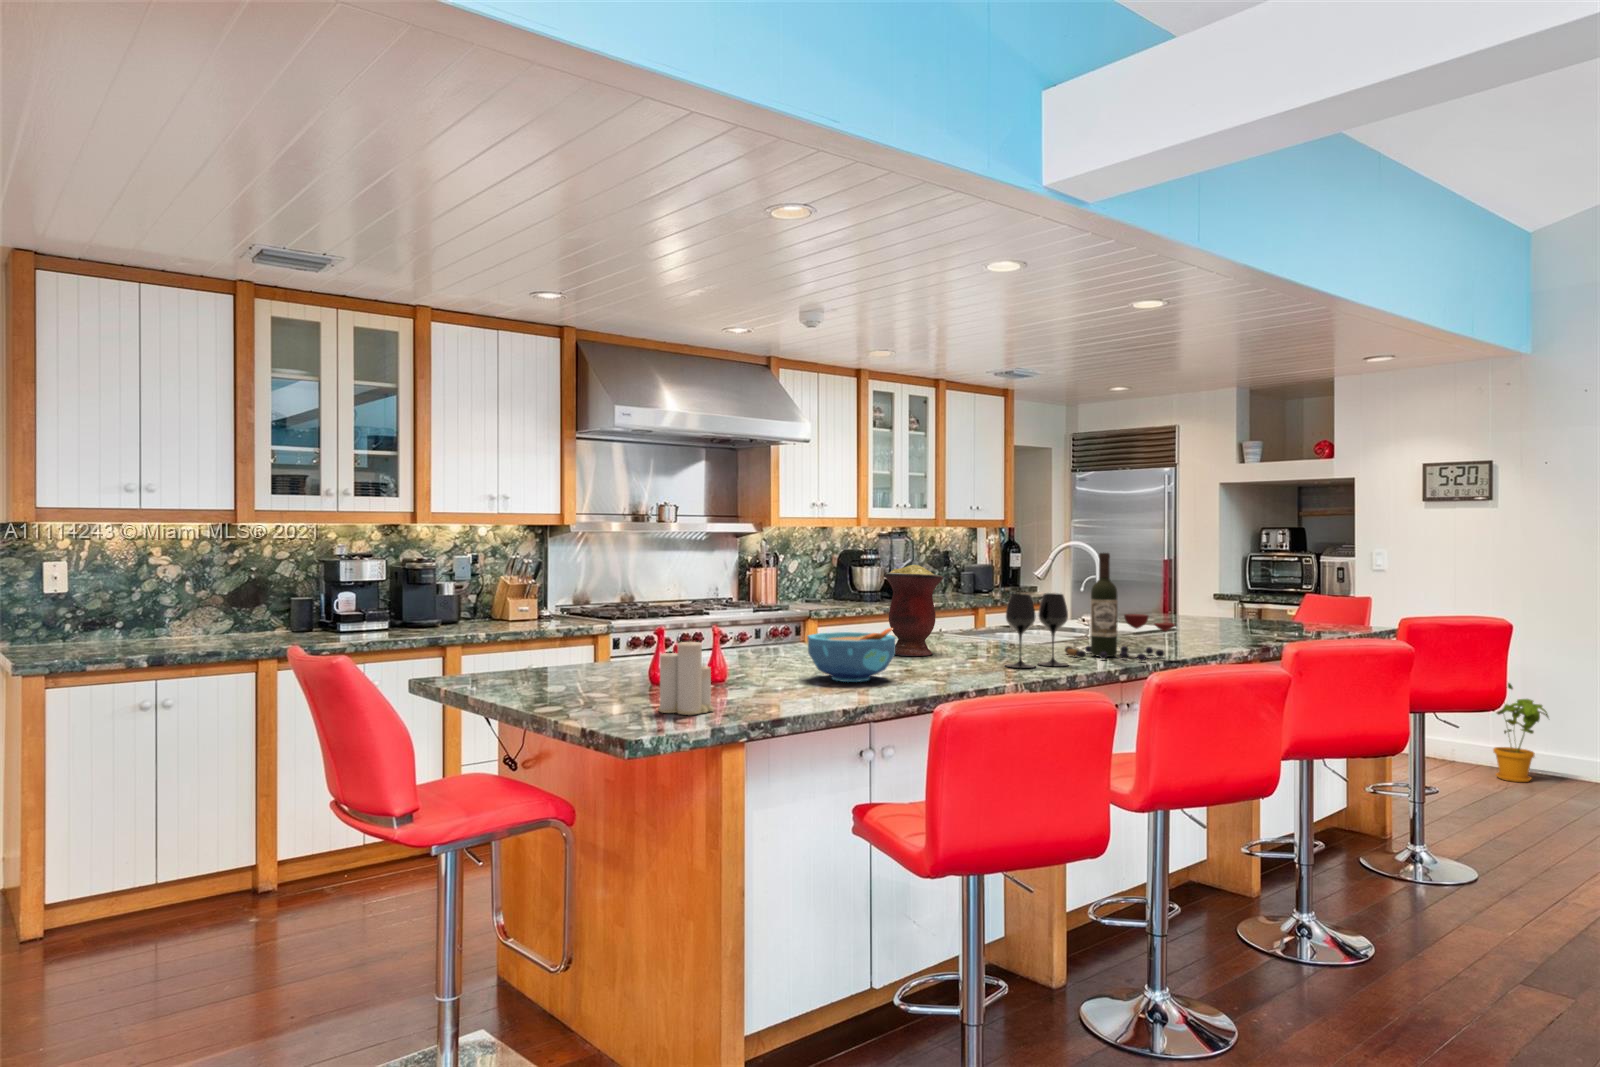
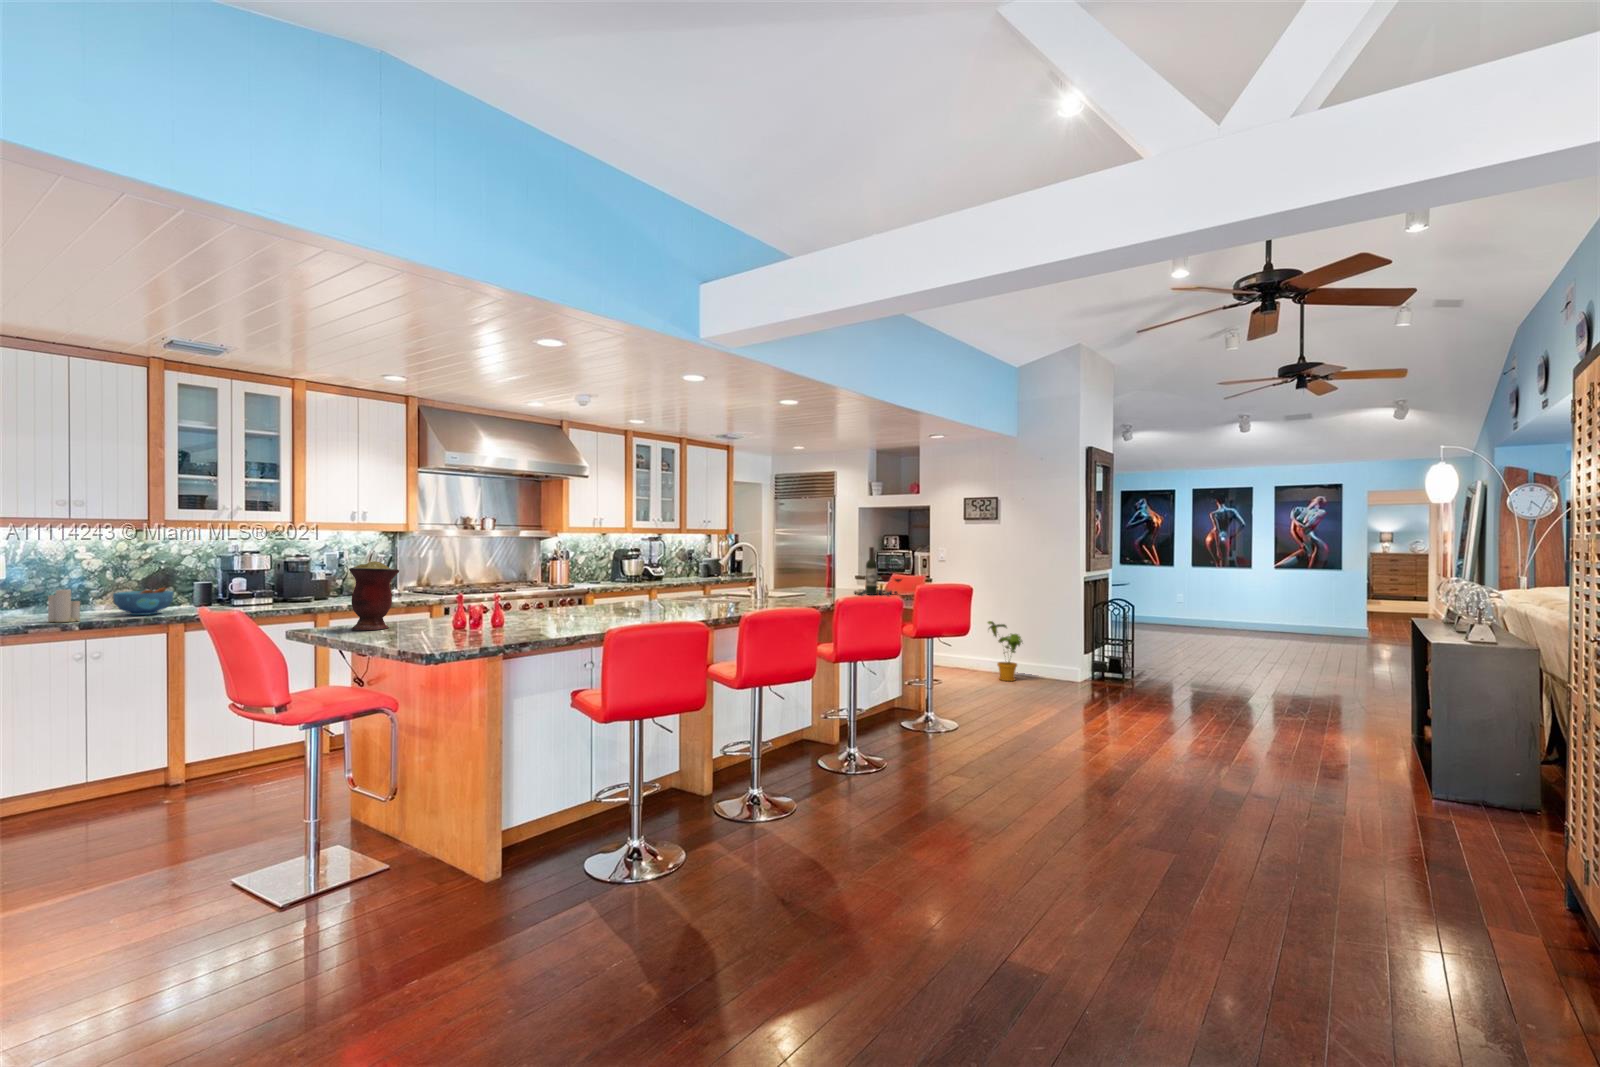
wine bottle: present [1065,553,1175,661] -> present [854,547,902,595]
vase: present [885,565,943,656] -> present [349,561,399,630]
wine glass: present [1006,593,1068,668] -> none [679,573,716,616]
bowl: present [807,628,895,682] -> present [113,588,174,615]
candle: present [658,642,714,715] -> present [48,590,80,622]

